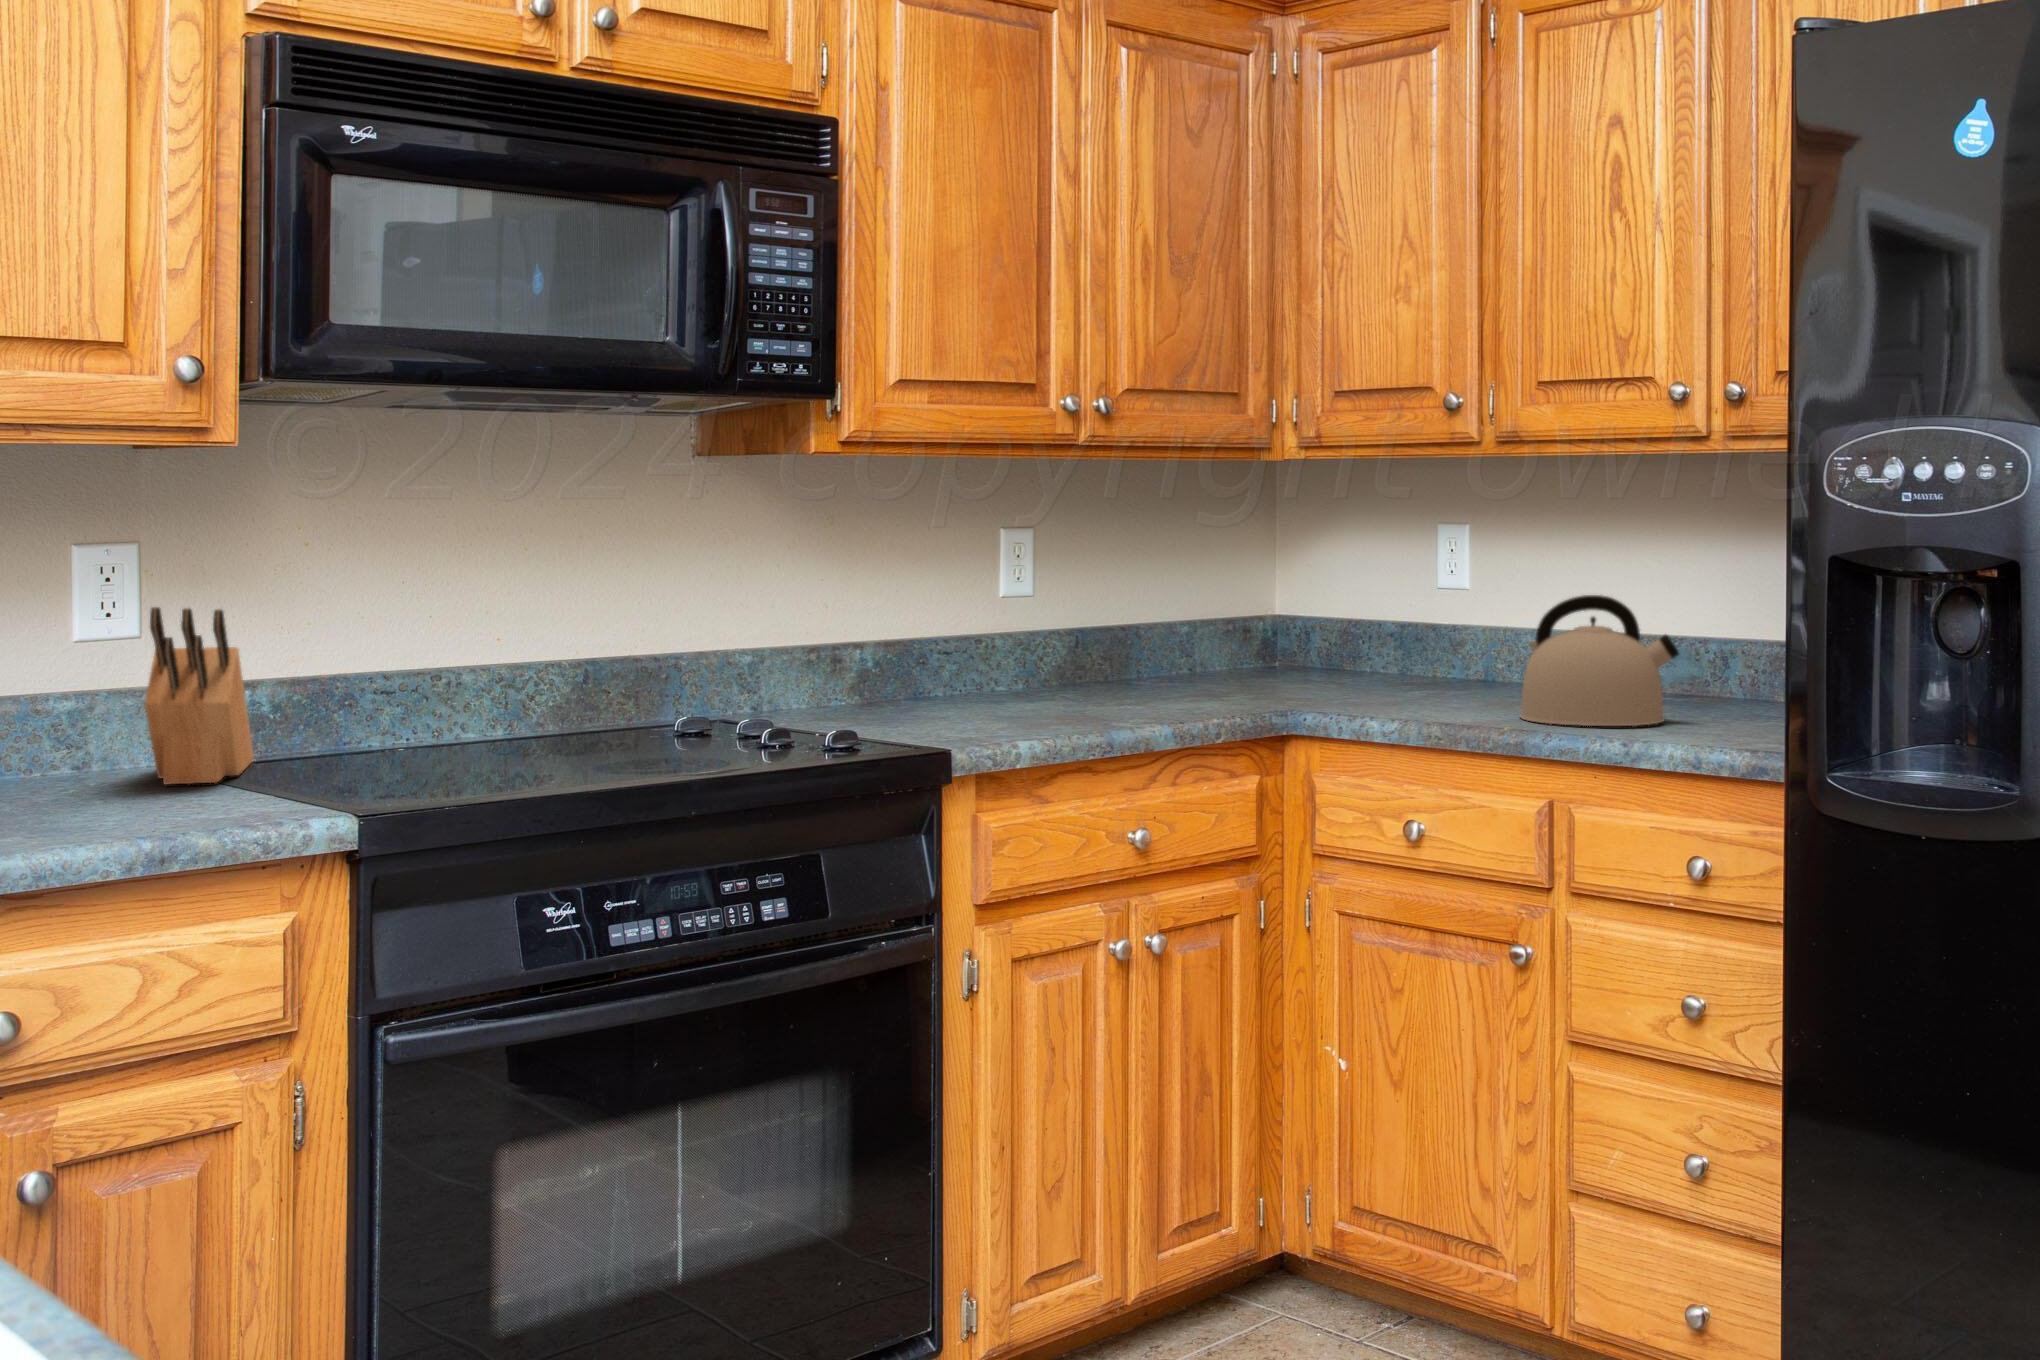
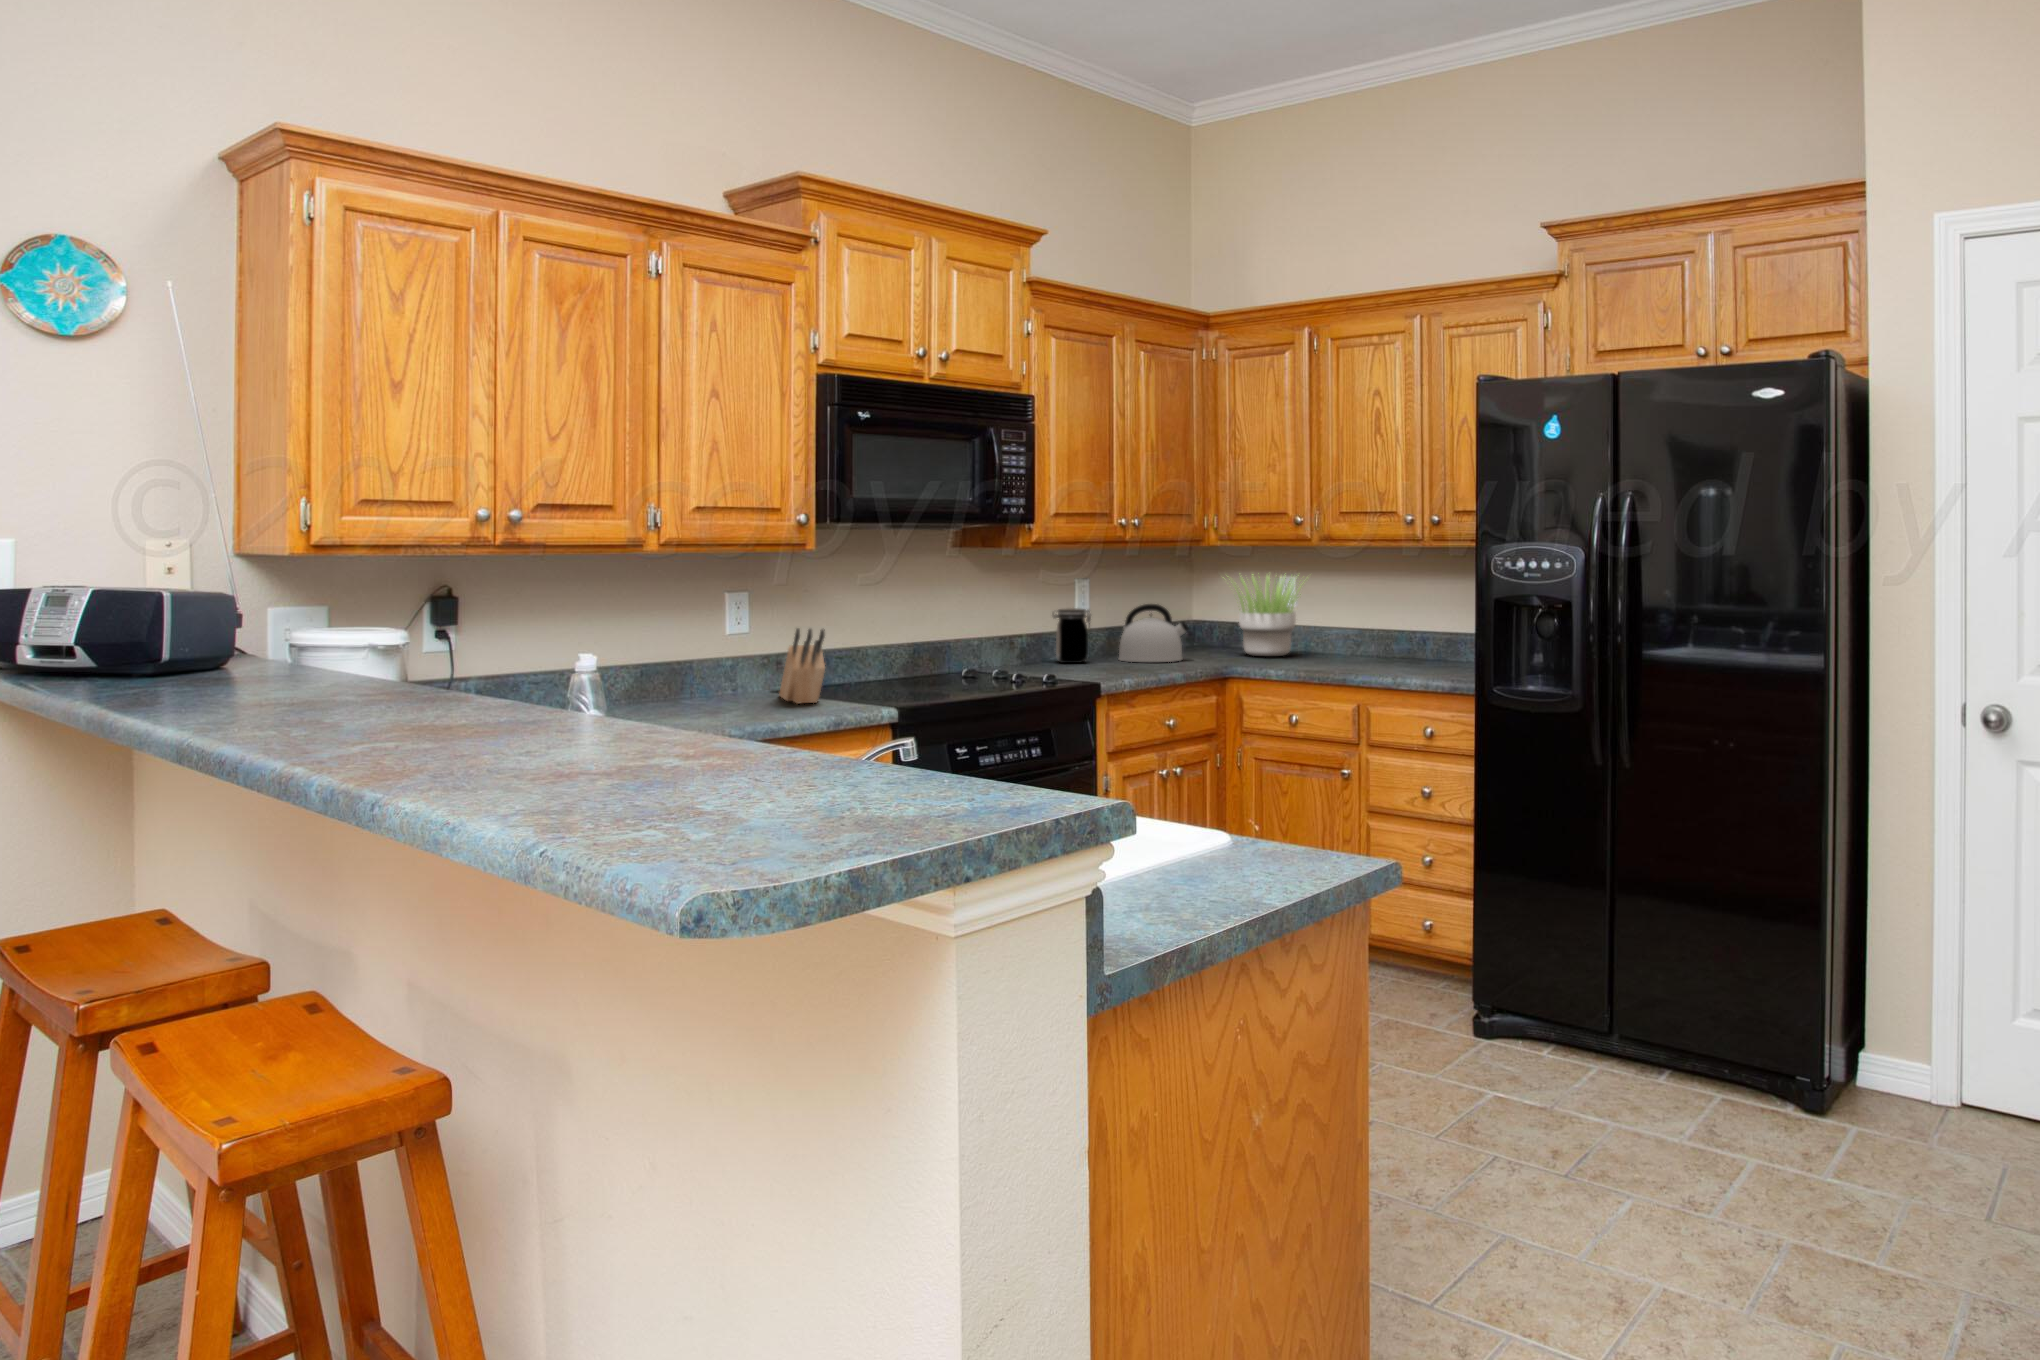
potted plant: none [1299,517,1498,692] -> present [1232,574,1304,656]
jar: none [931,584,1011,699] -> present [1053,608,1091,663]
kettle: present [1520,595,1679,726] -> present [1119,604,1189,662]

